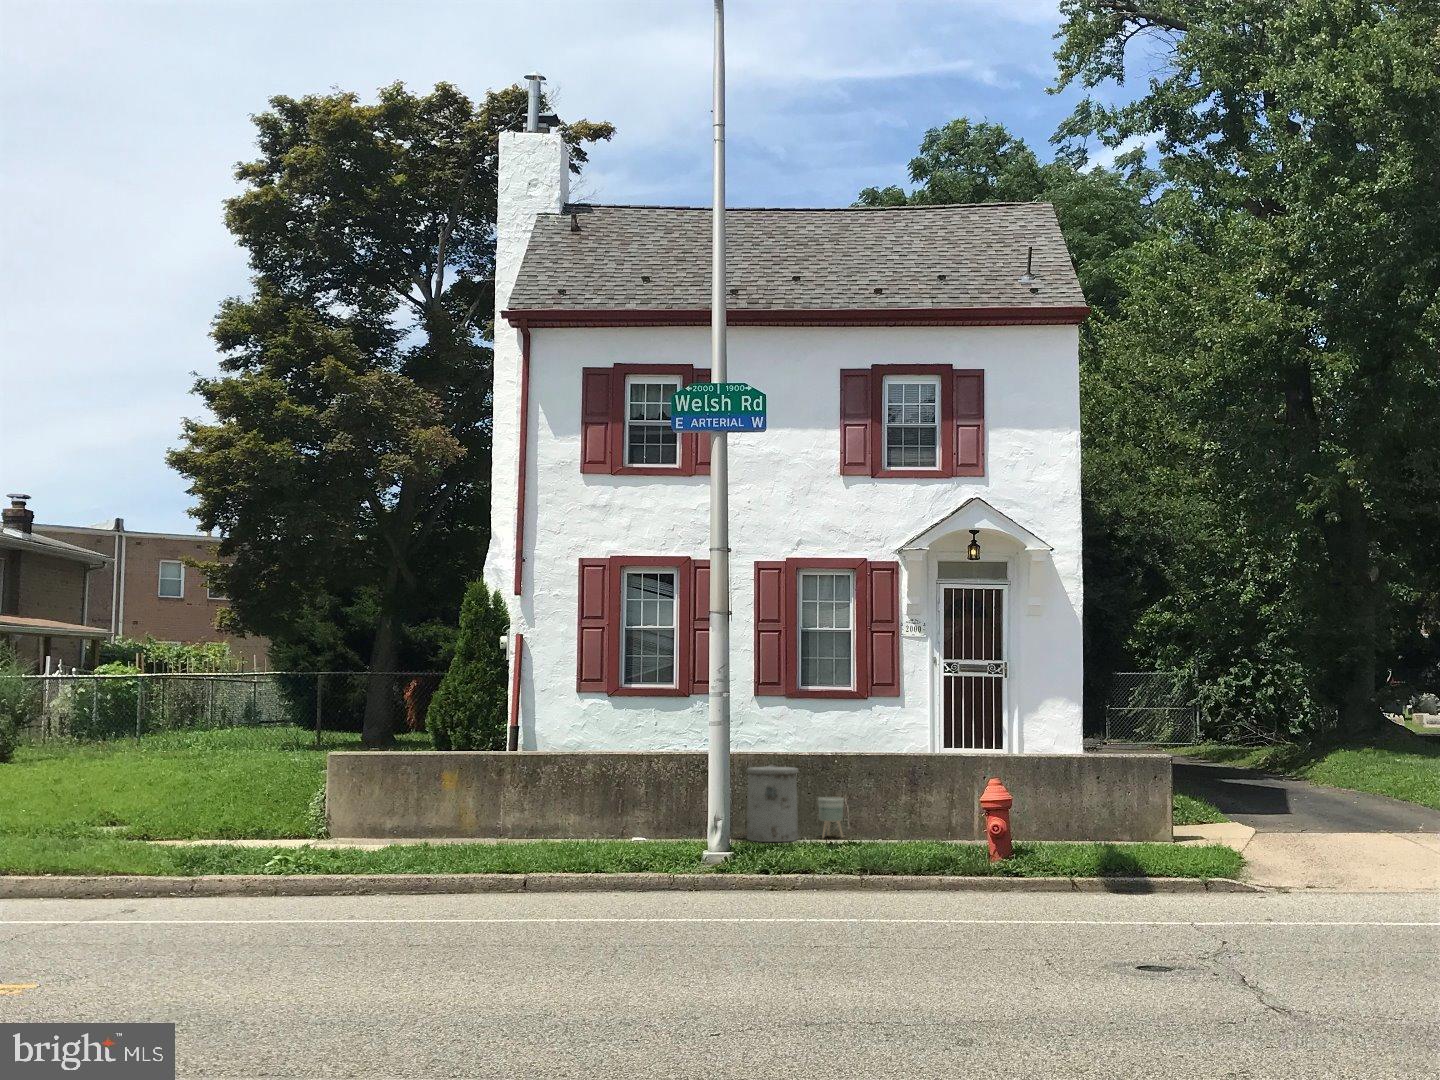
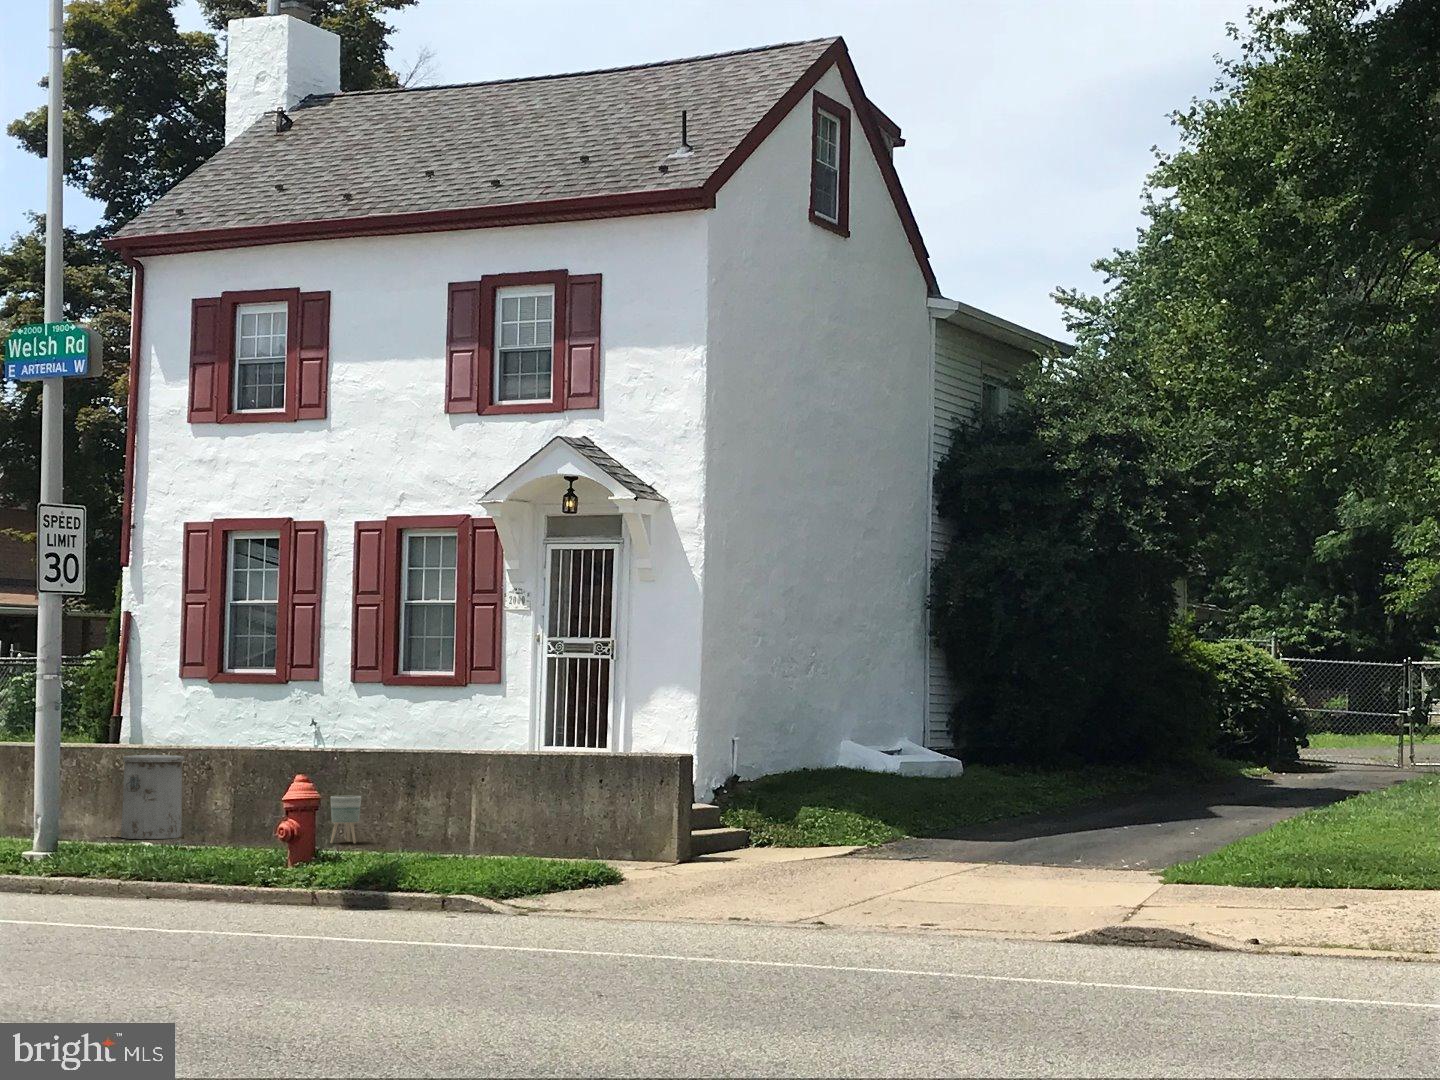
planter: present [818,797,844,838] -> present [330,796,361,844]

